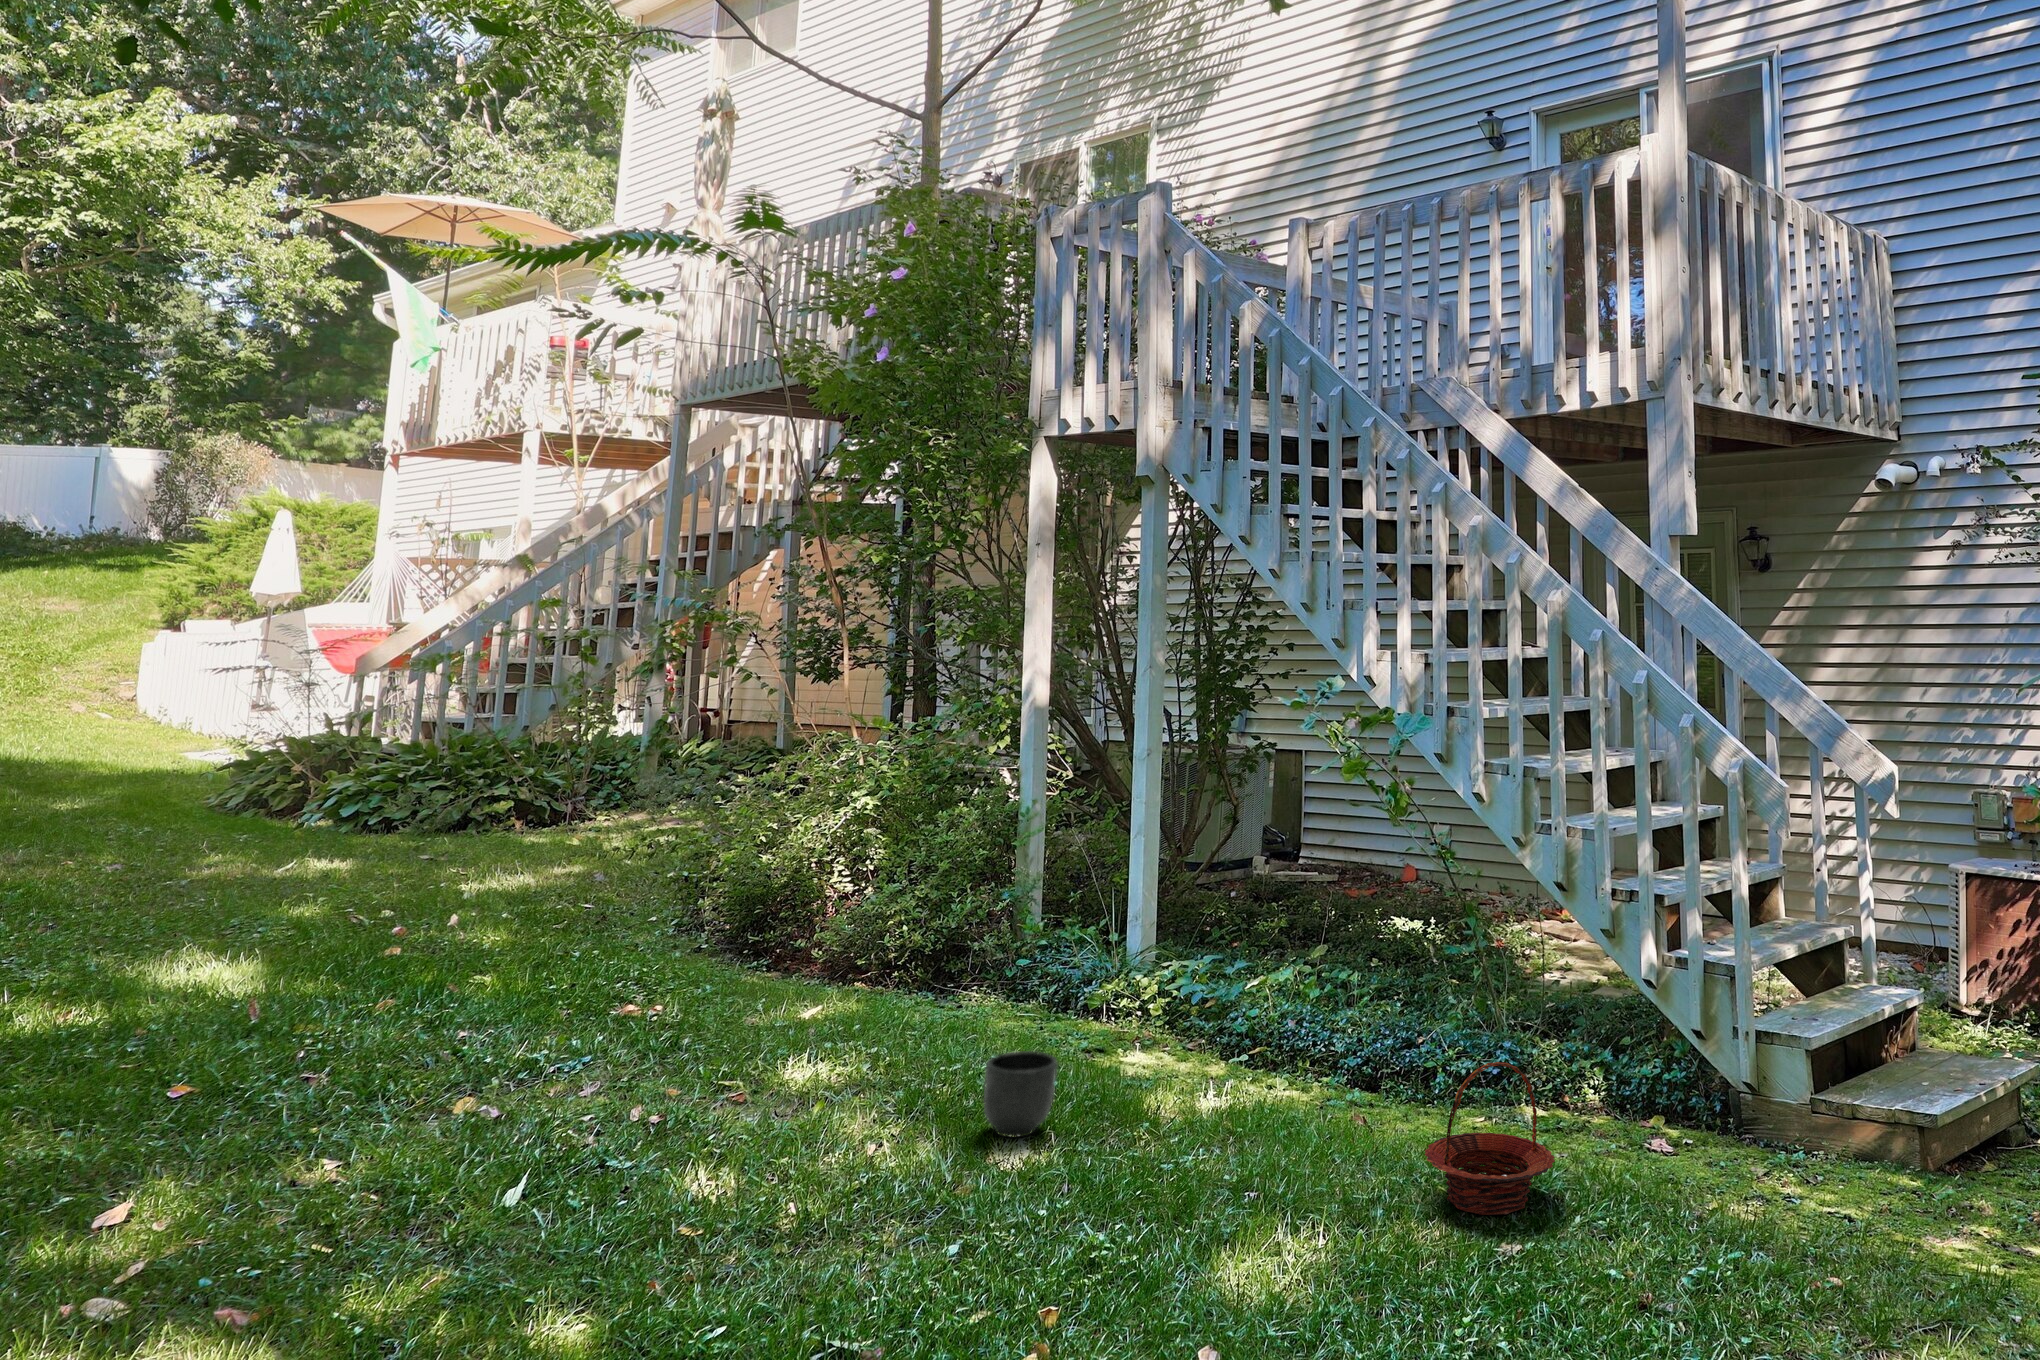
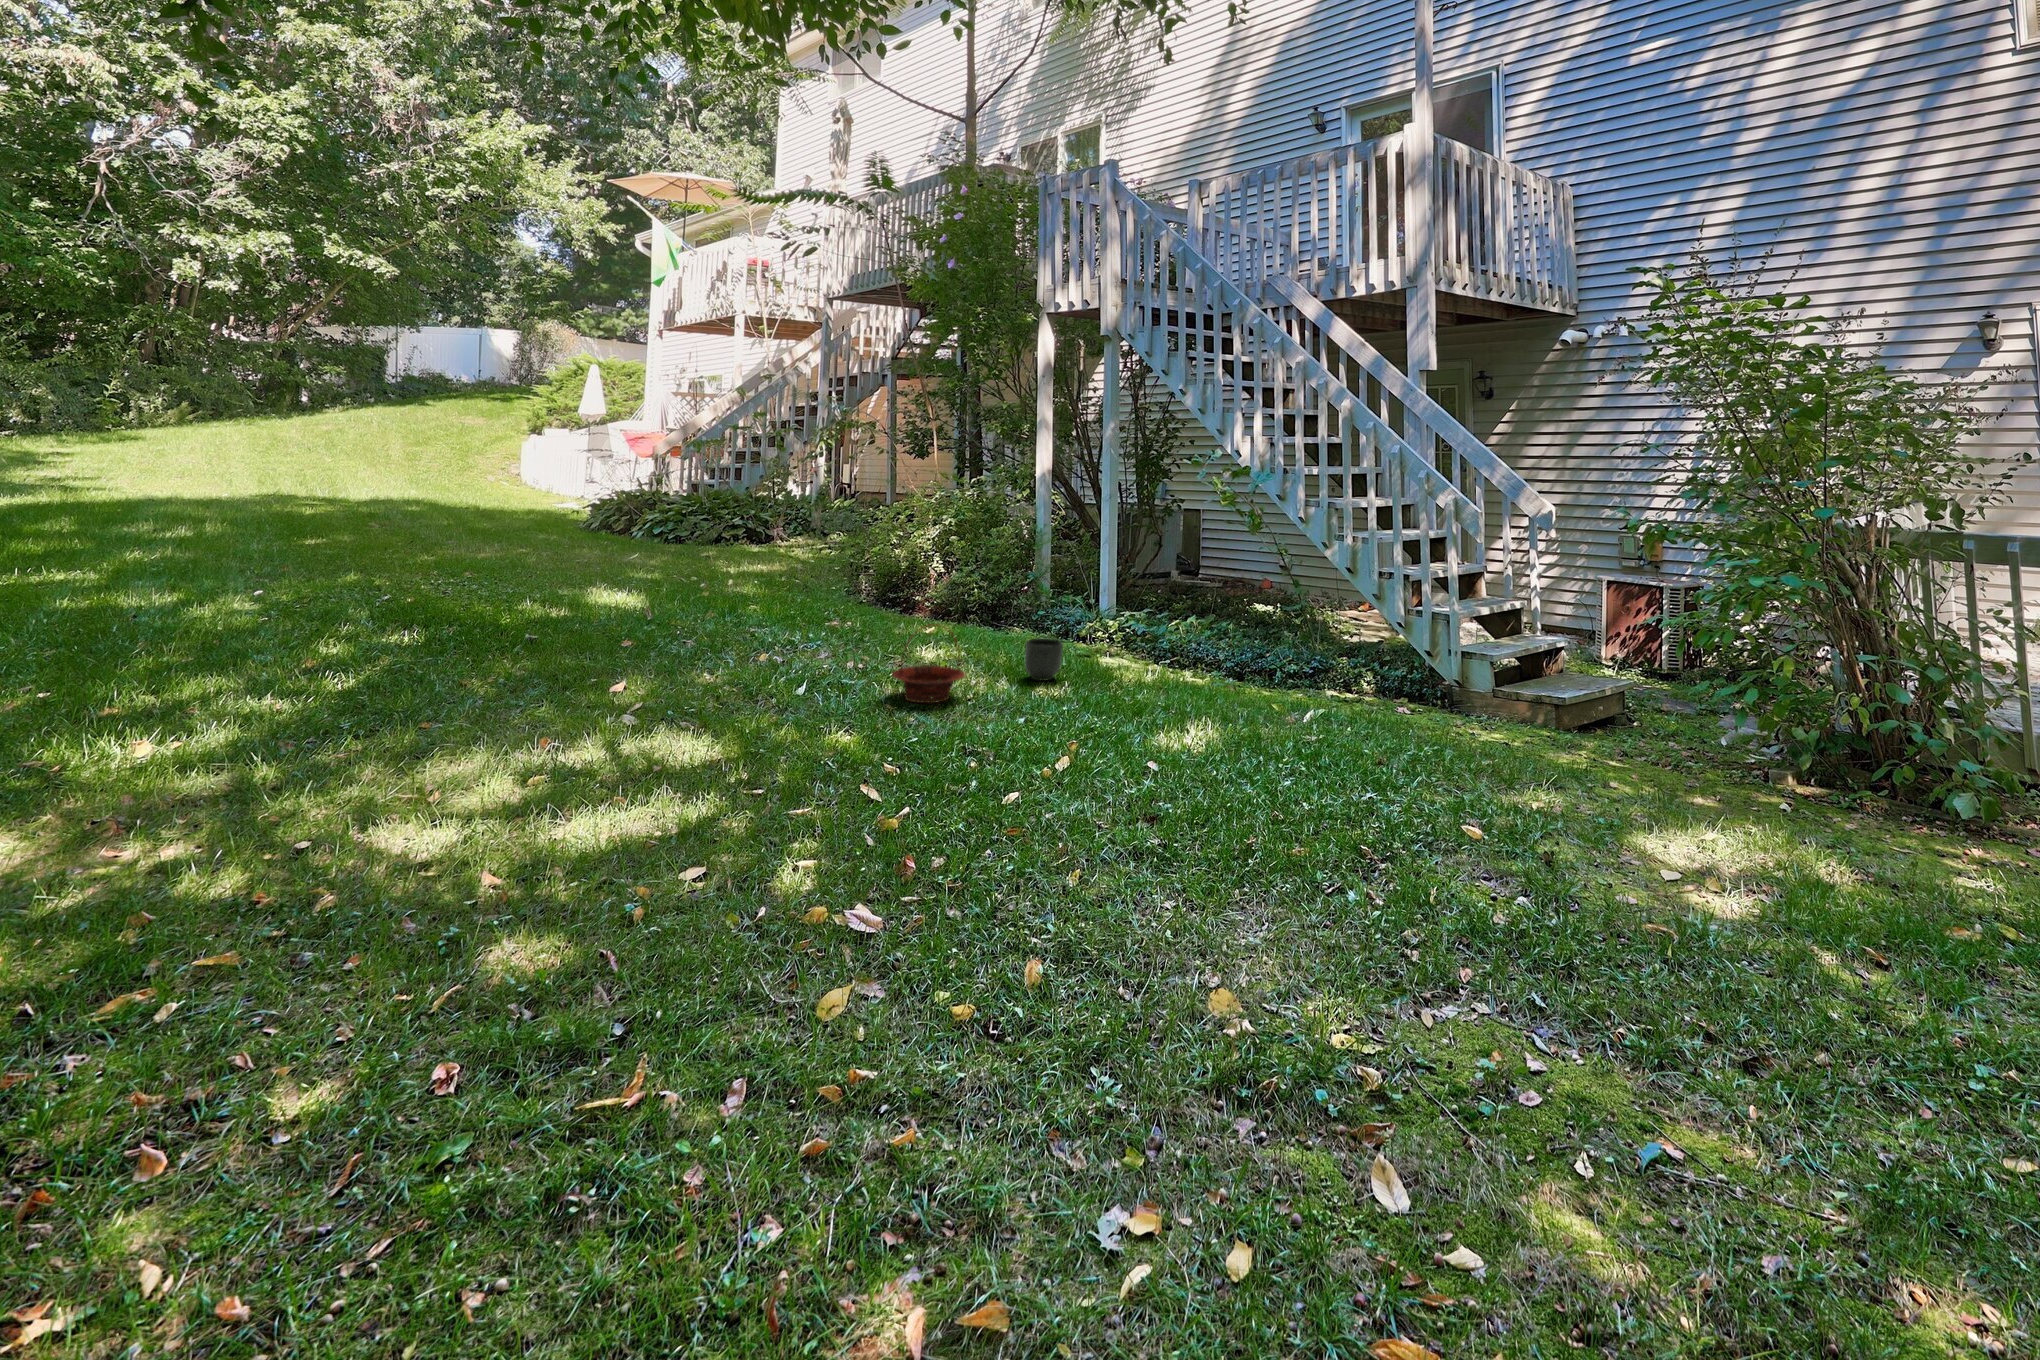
basket: present [1425,1062,1555,1215] -> present [892,624,965,703]

